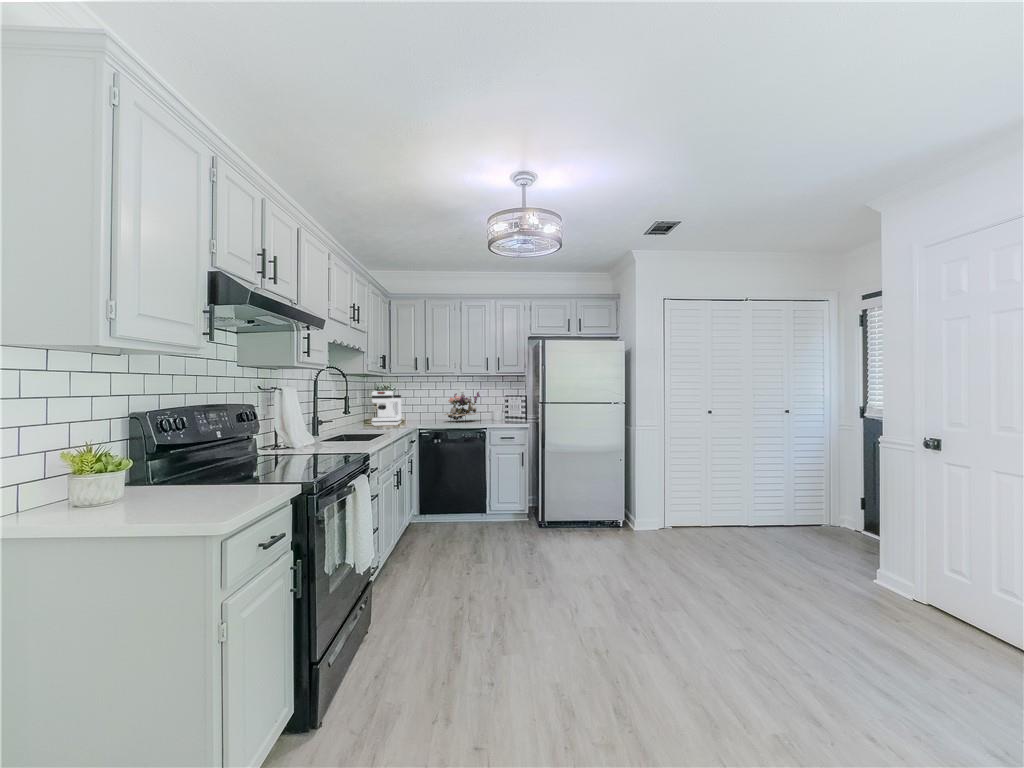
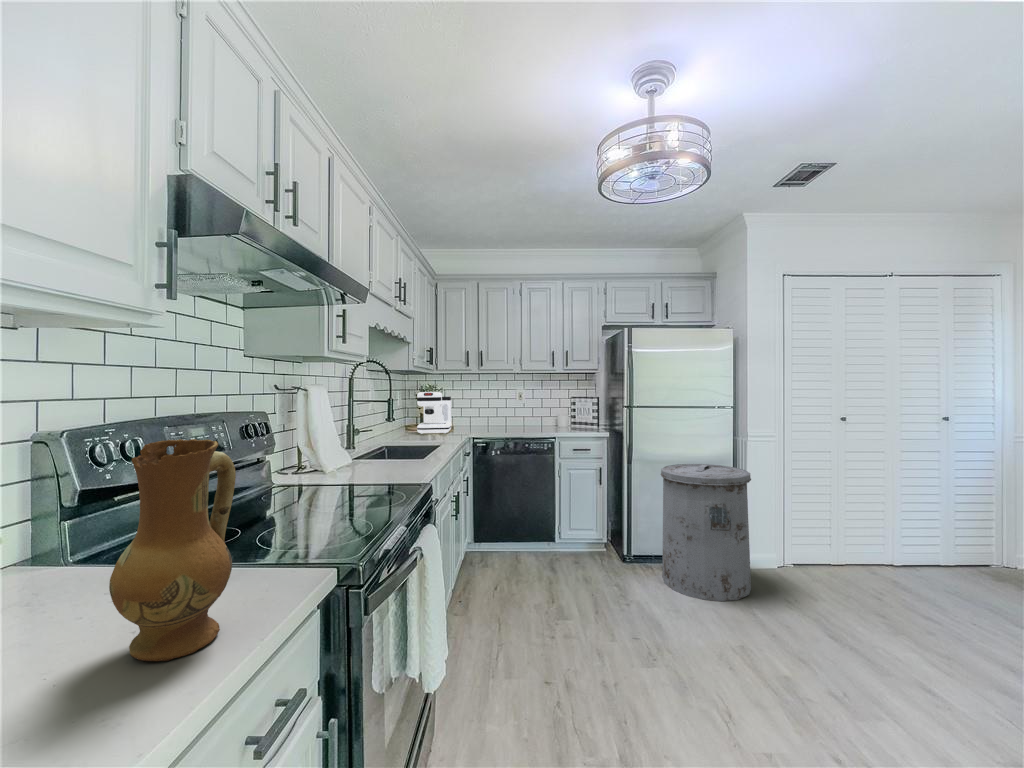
flower arrangement: present [445,392,480,420] -> none [498,392,544,428]
ceramic jug: none [207,411,256,502] -> present [109,439,236,661]
trash can: none [564,448,630,550] -> present [661,464,751,601]

